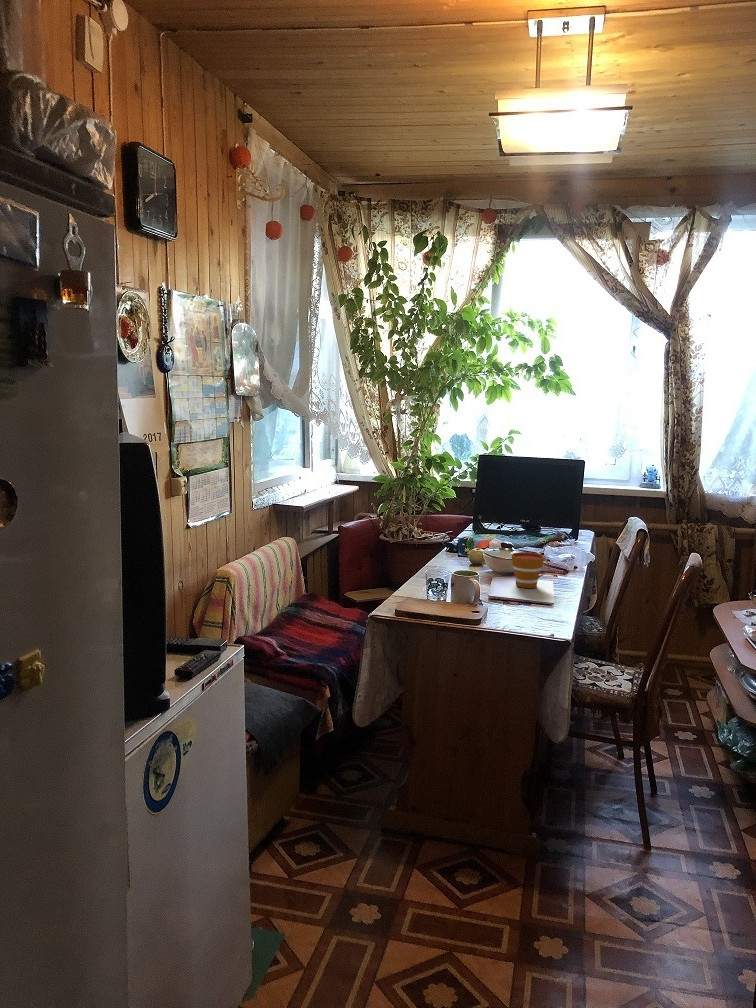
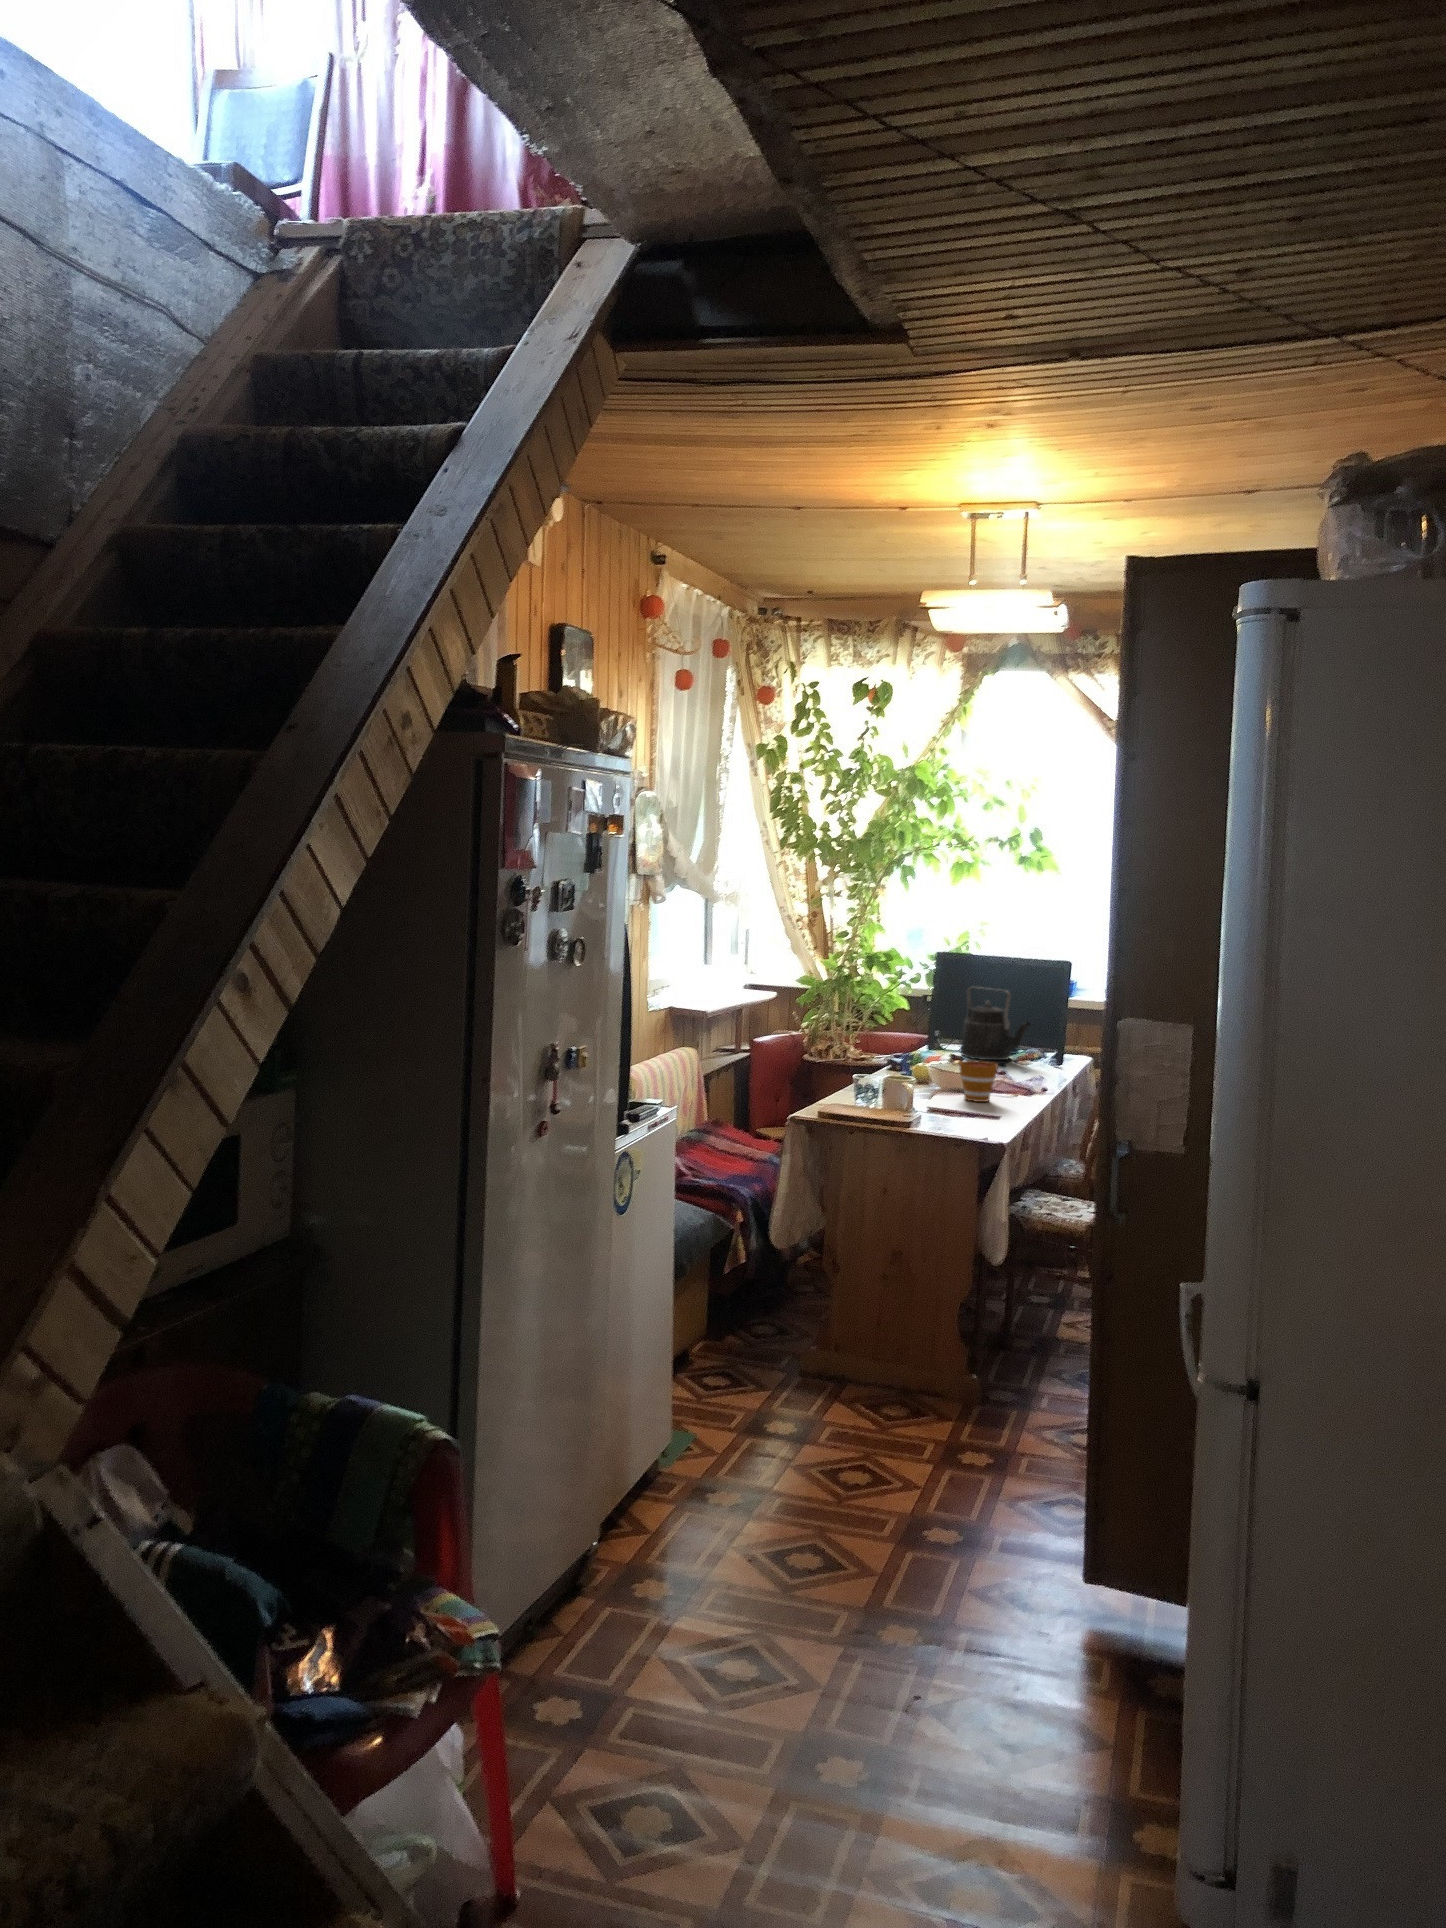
kettle: none [502,484,558,542] -> present [961,987,1030,1060]

